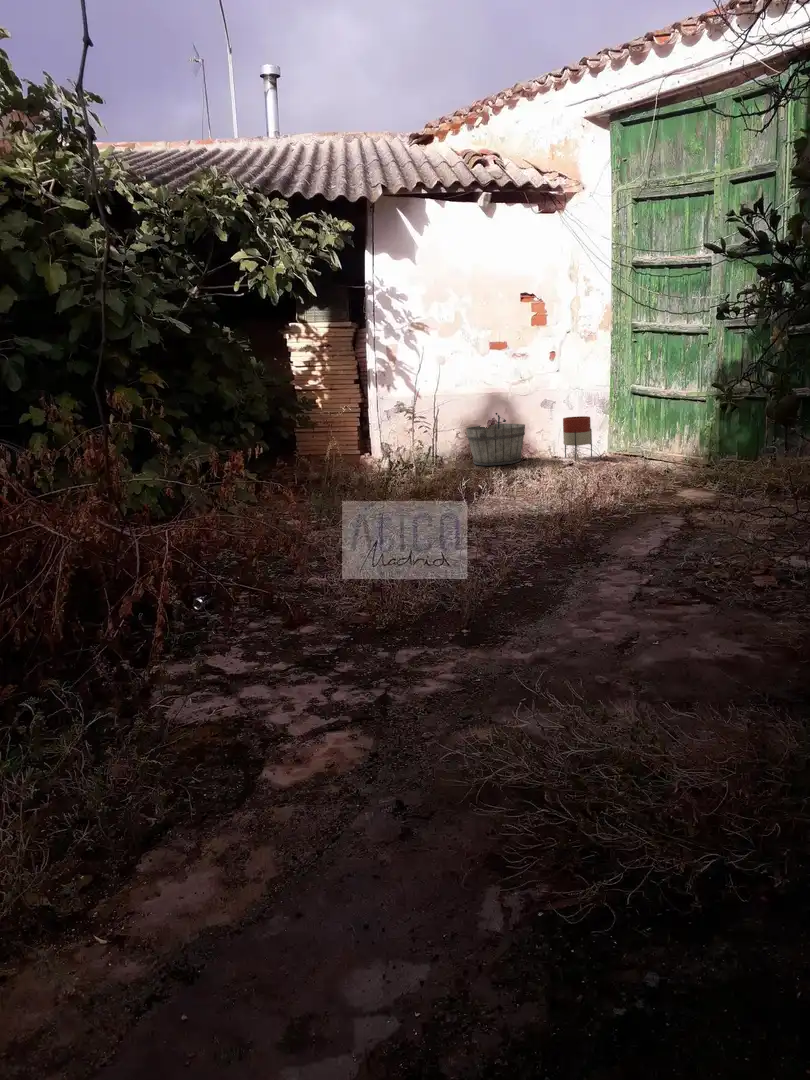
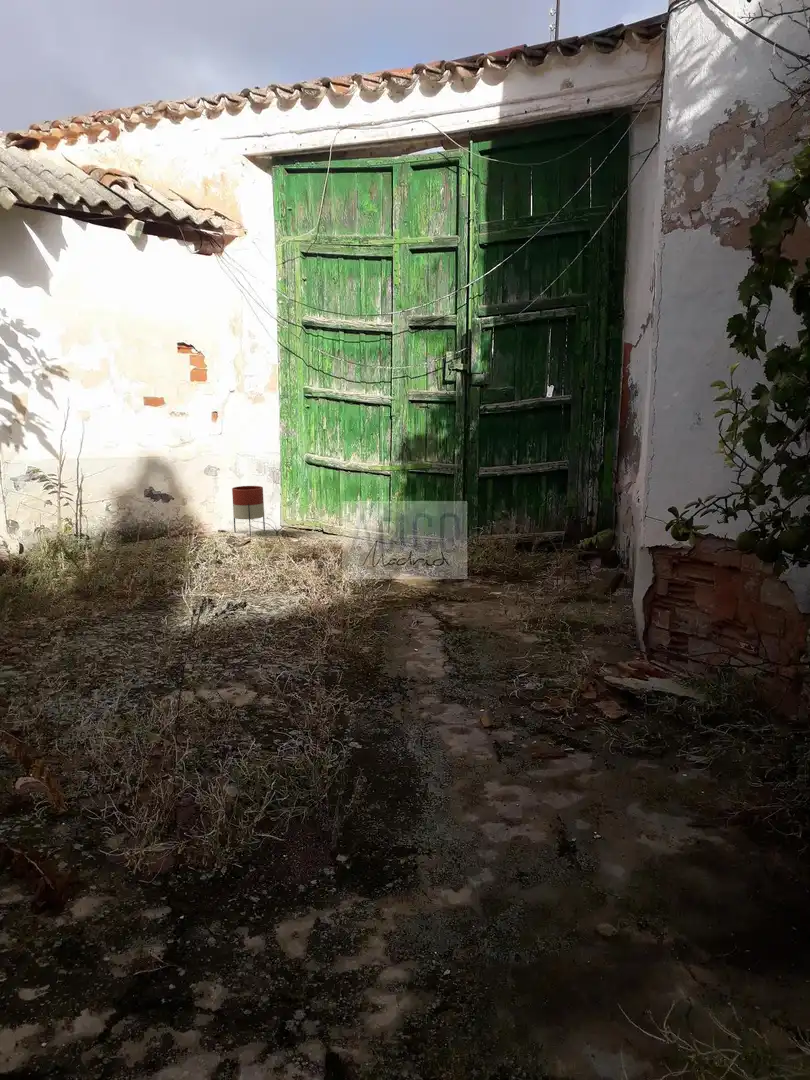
wooden bucket: present [466,413,525,465] -> none [120,484,194,549]

